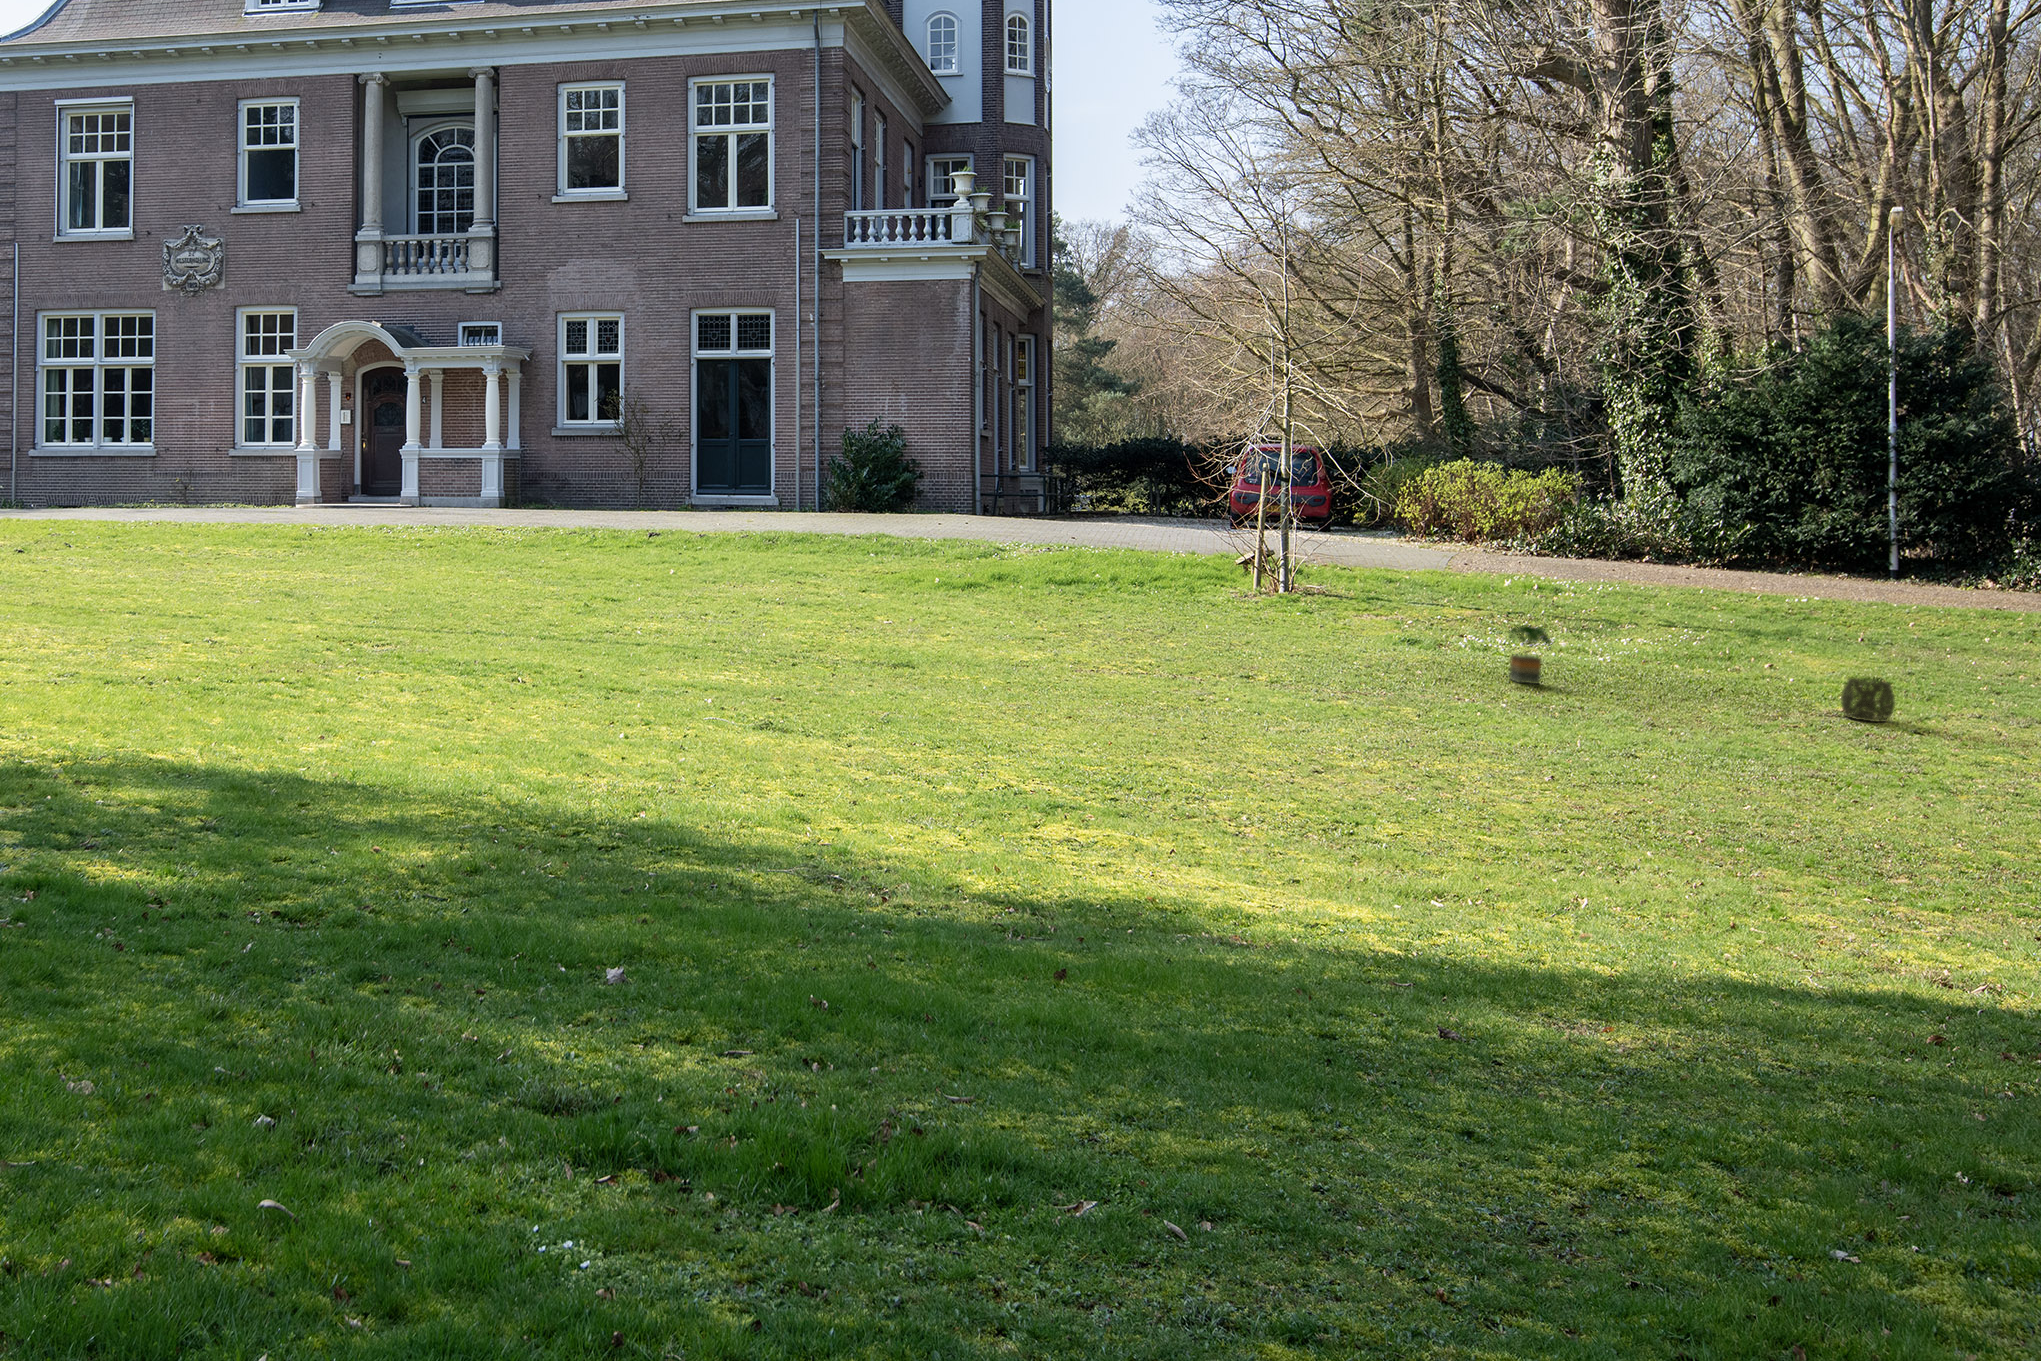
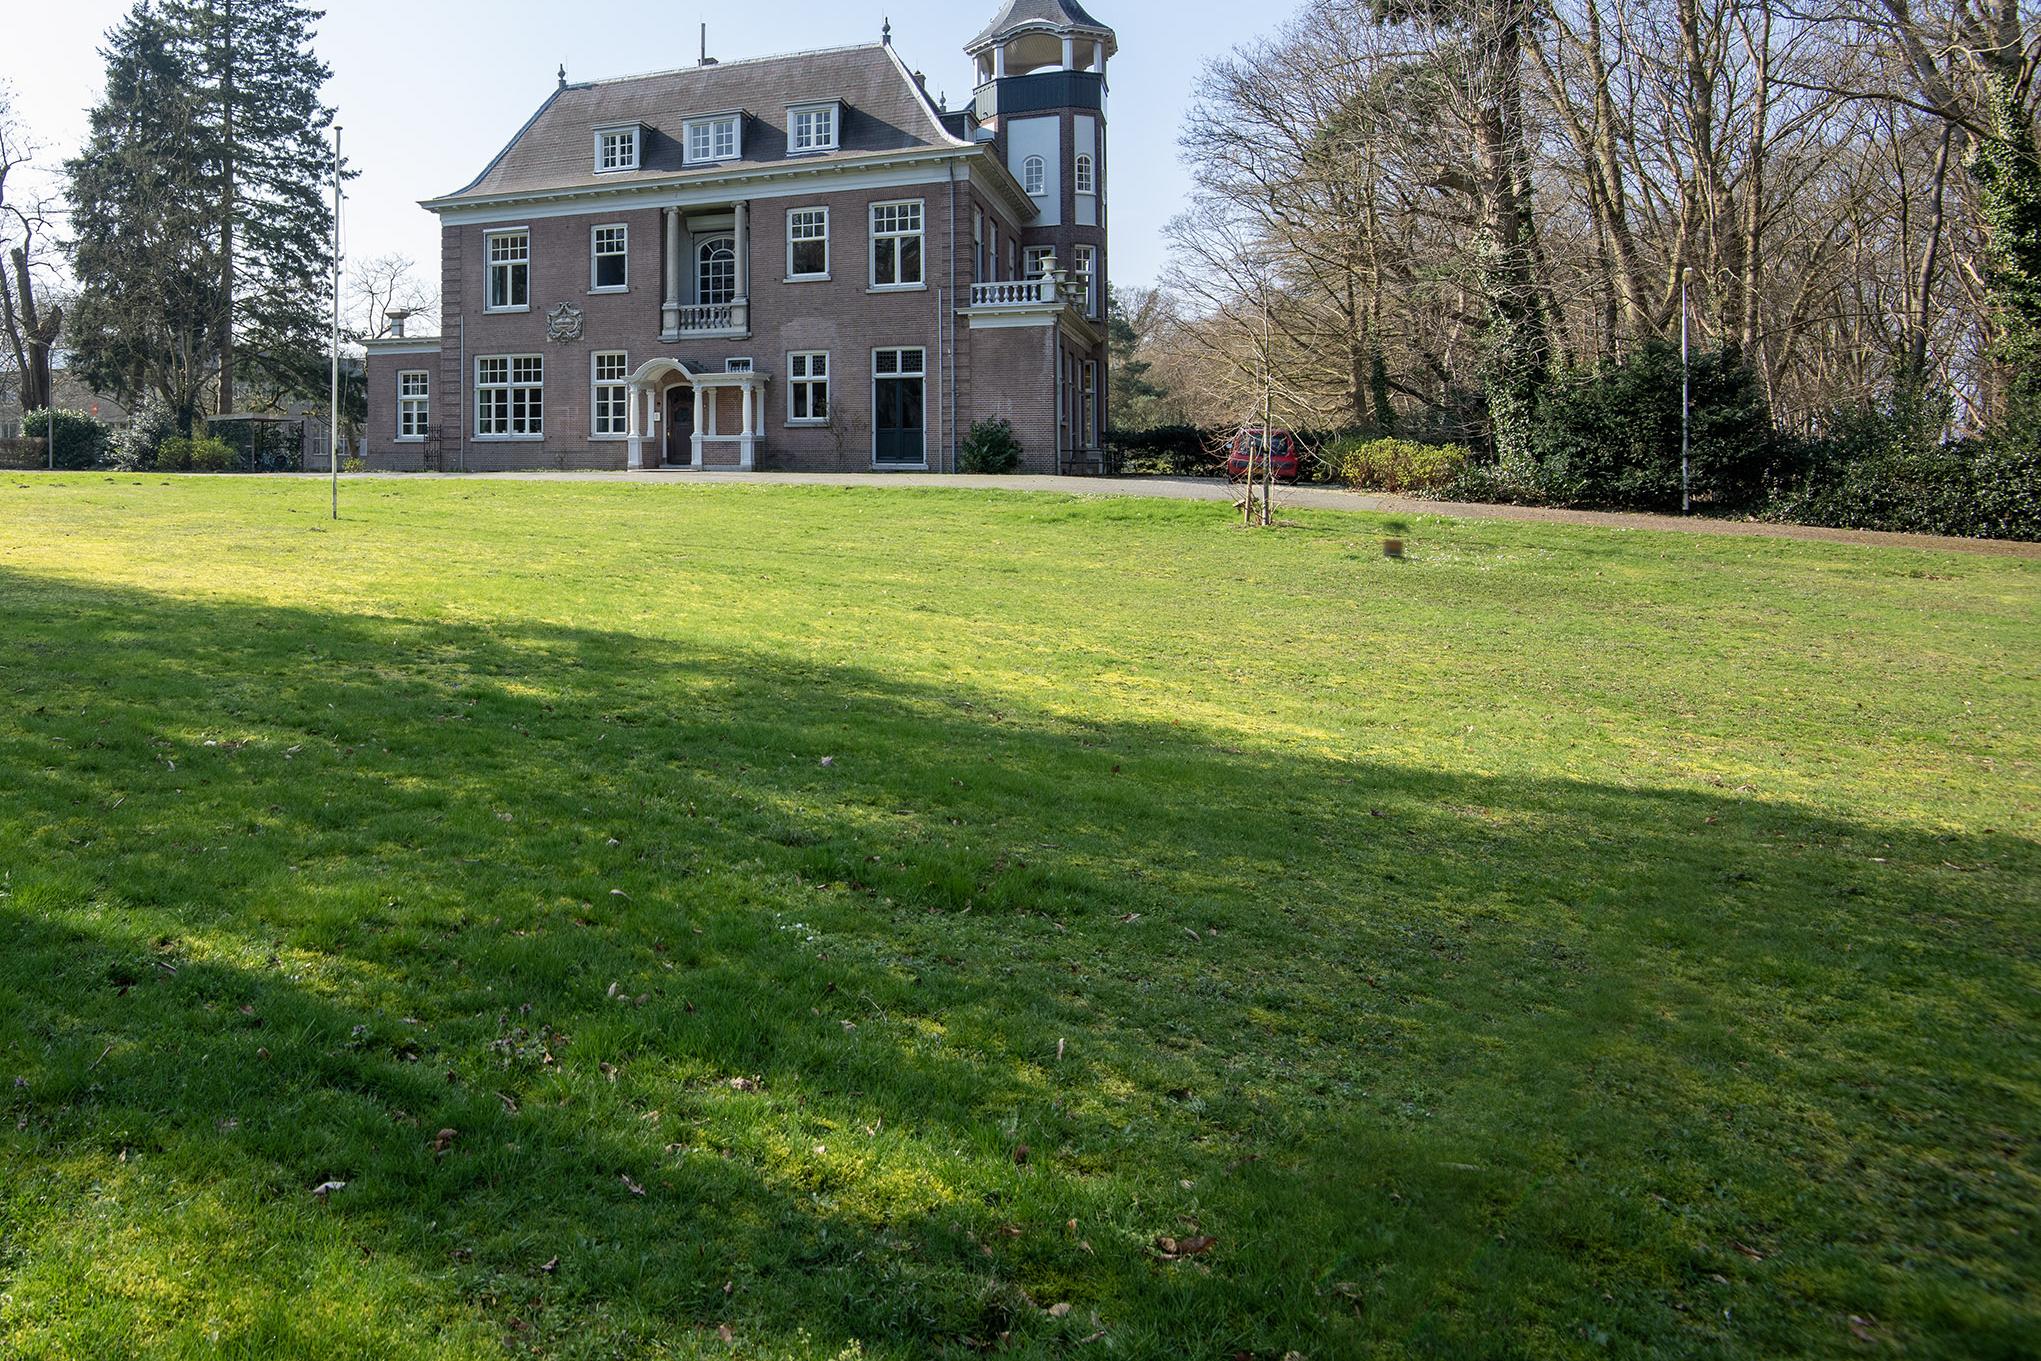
woven basket: present [1841,677,1895,722] -> none [1593,550,1629,576]

